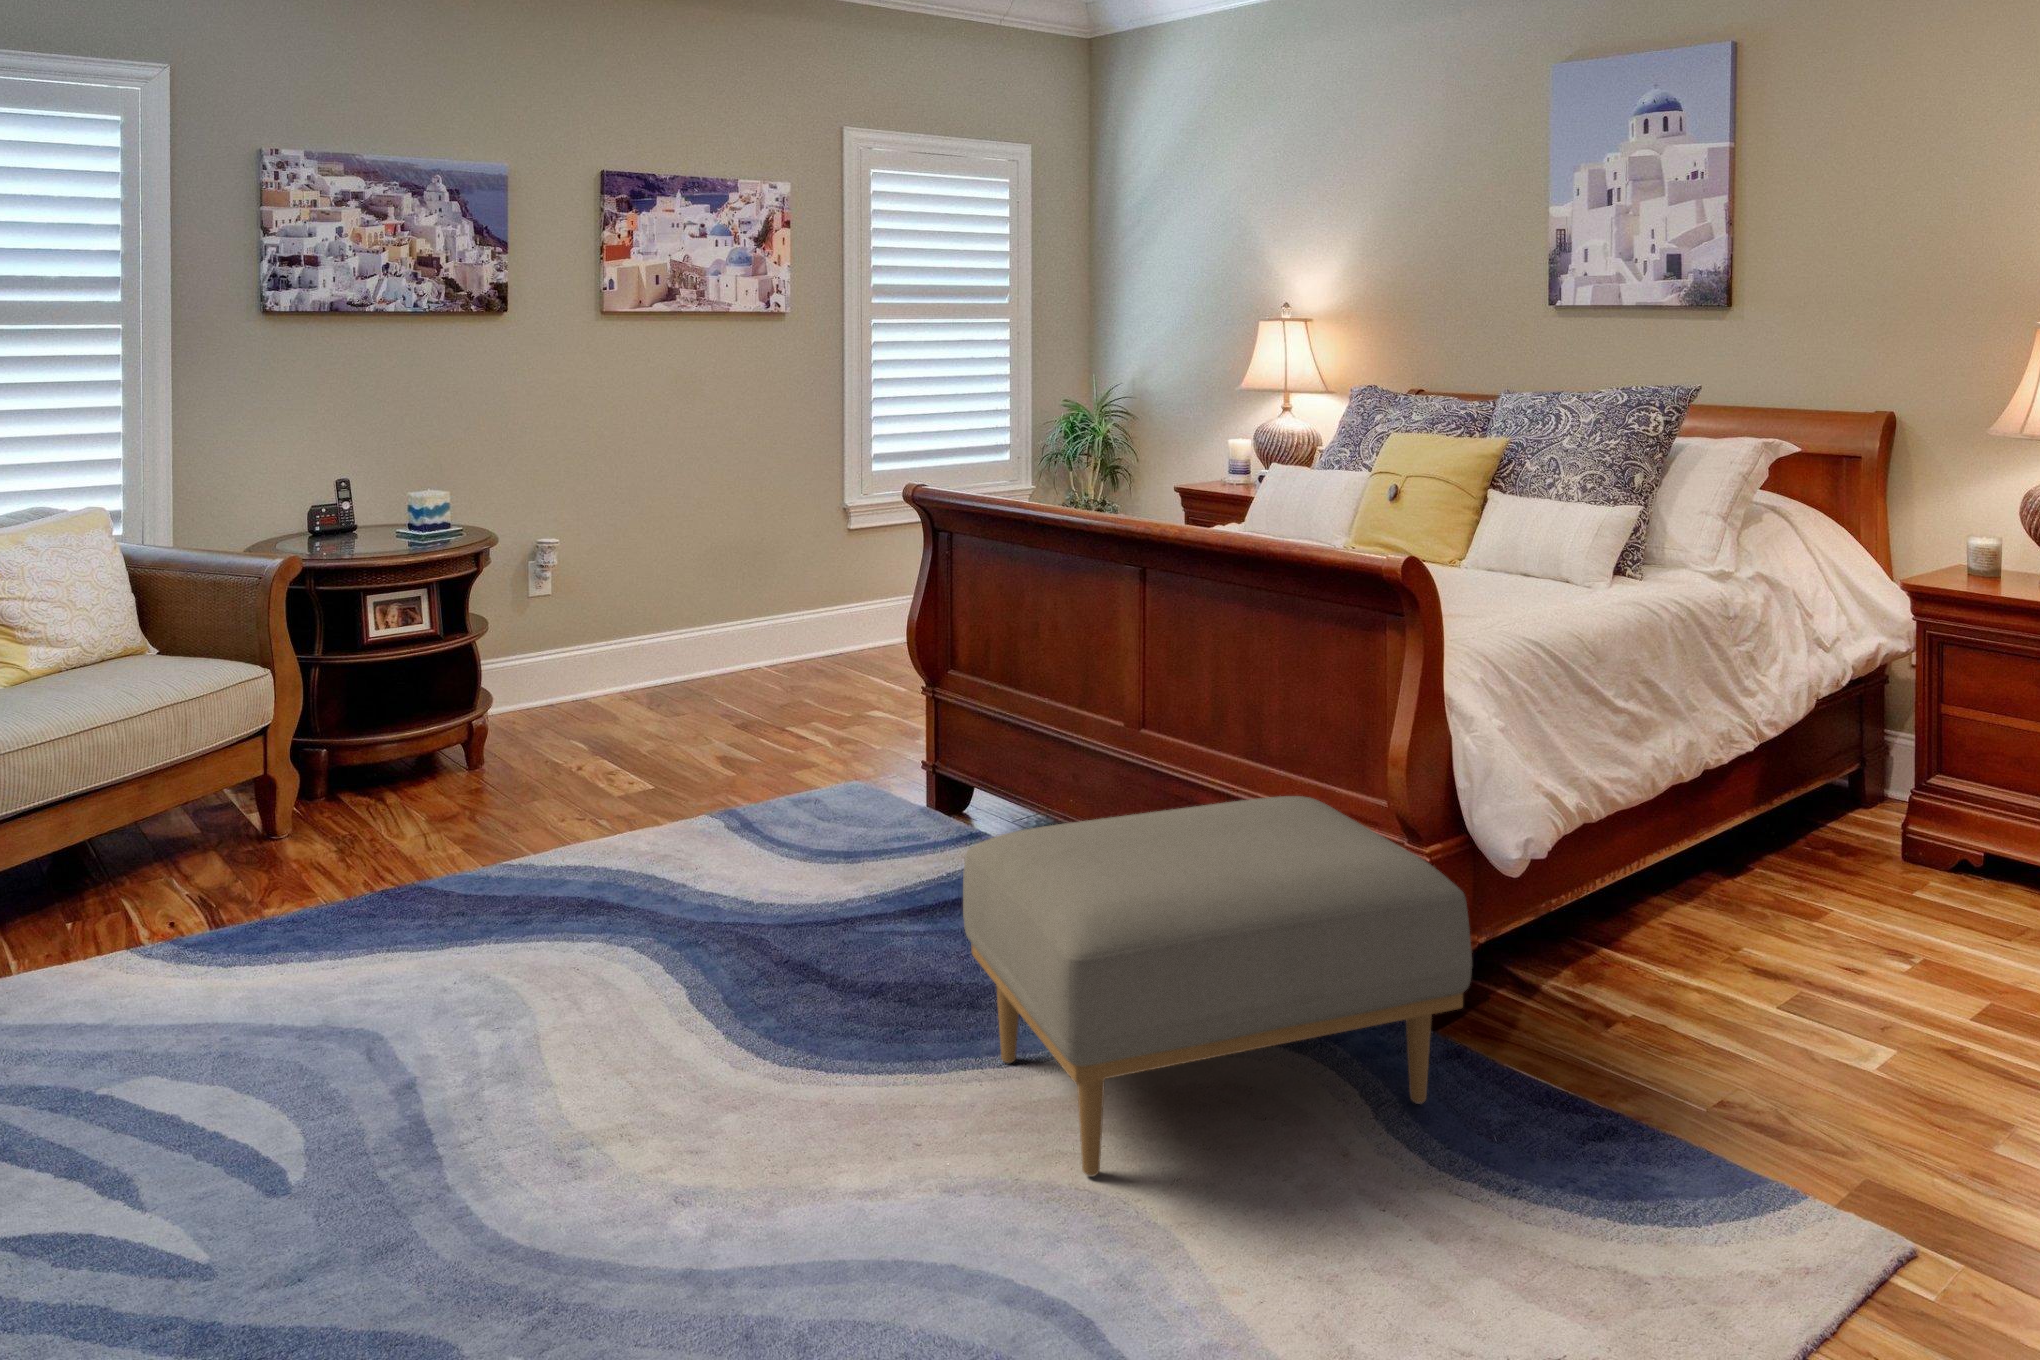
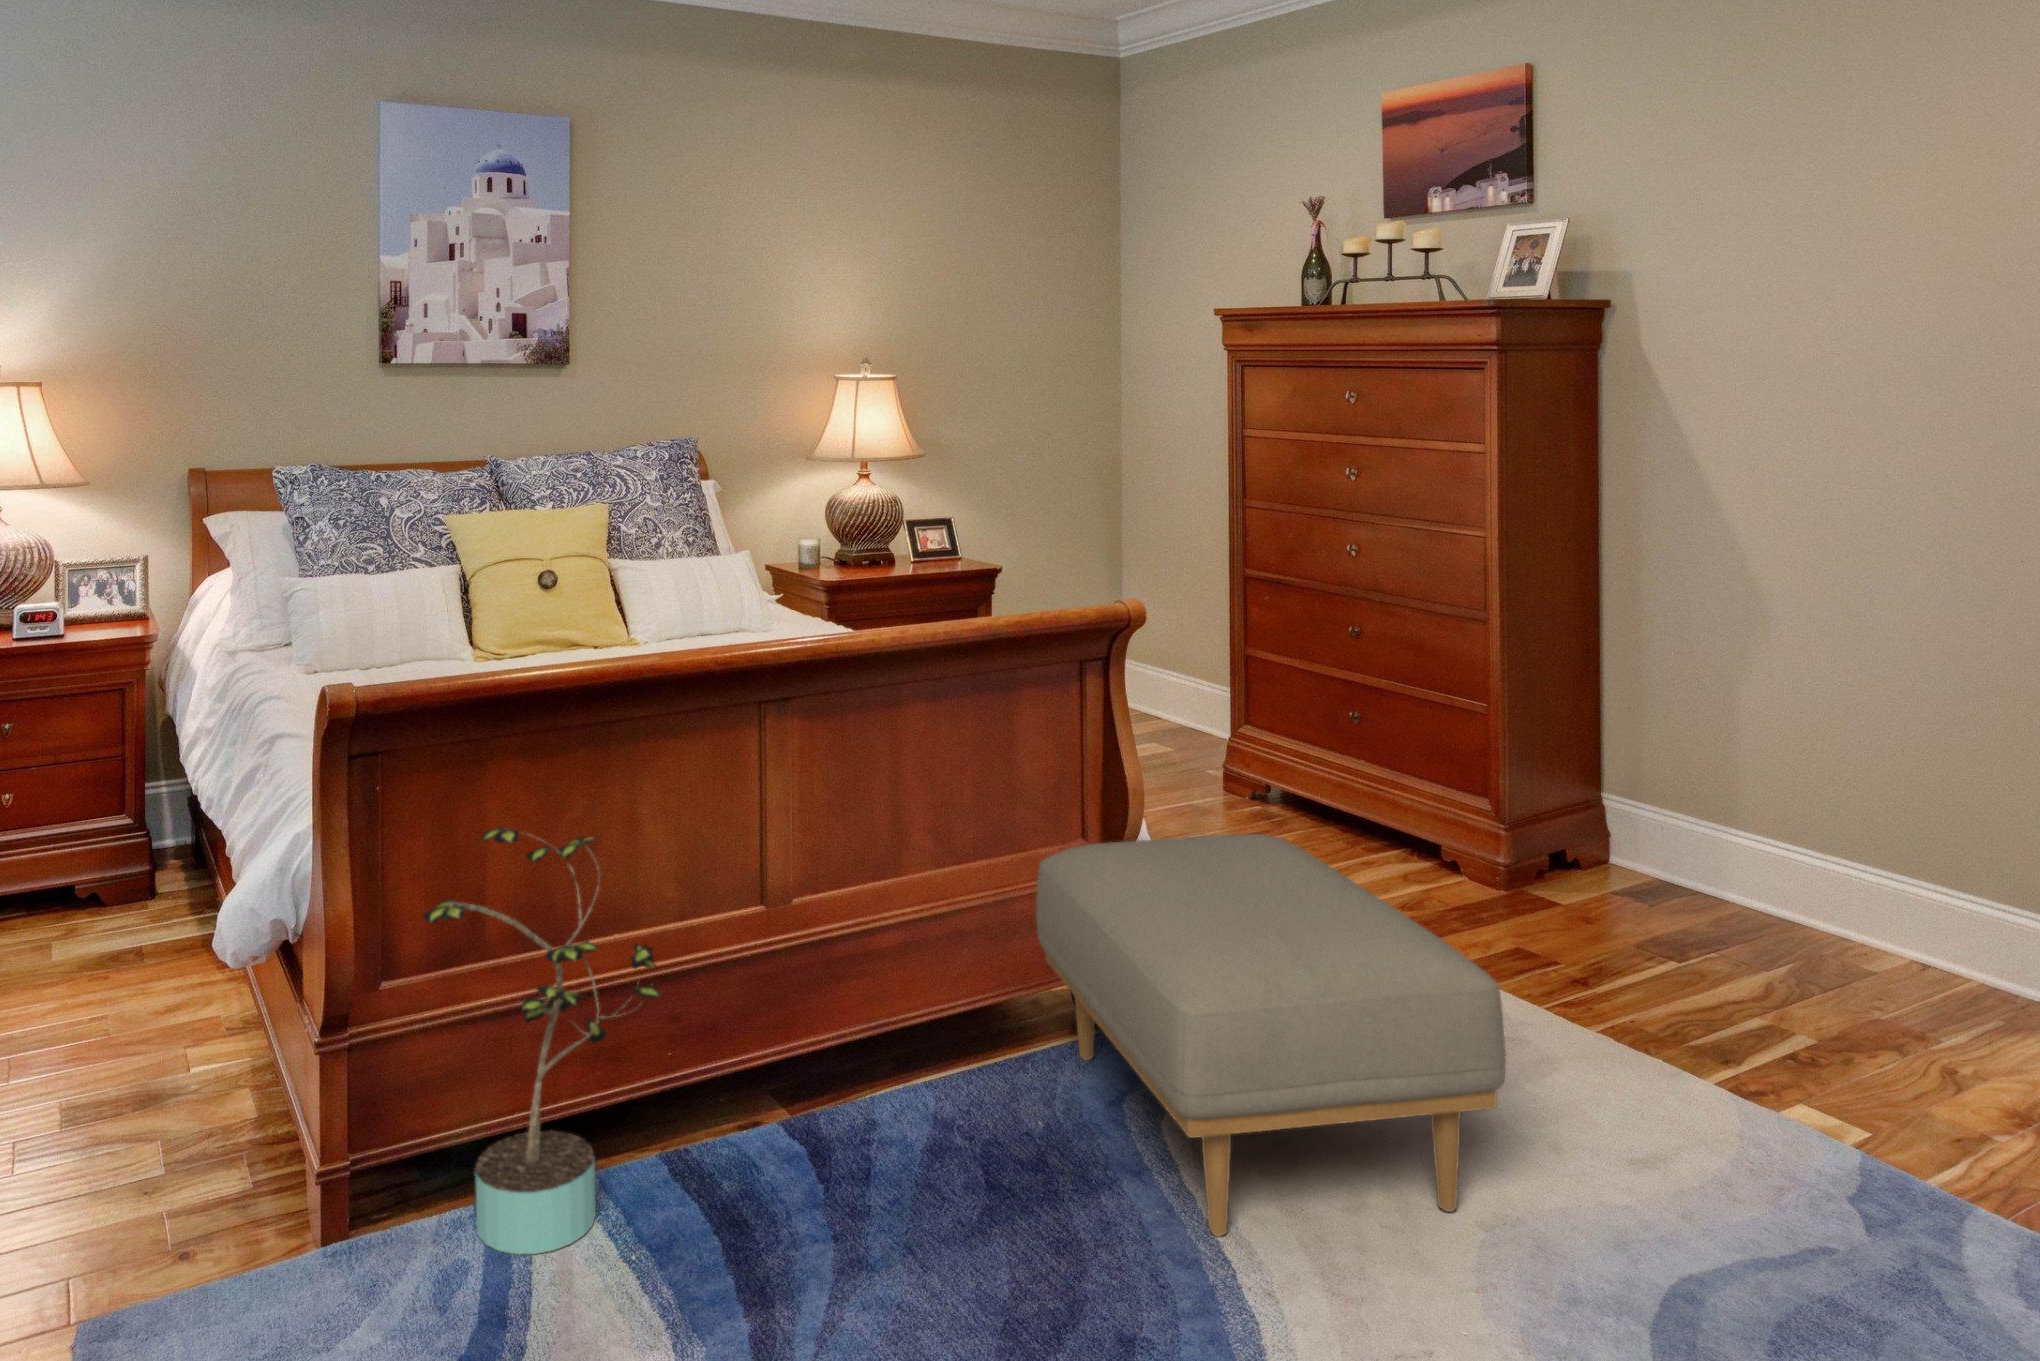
potted plant: none [885,607,1012,864] -> present [423,827,661,1254]

